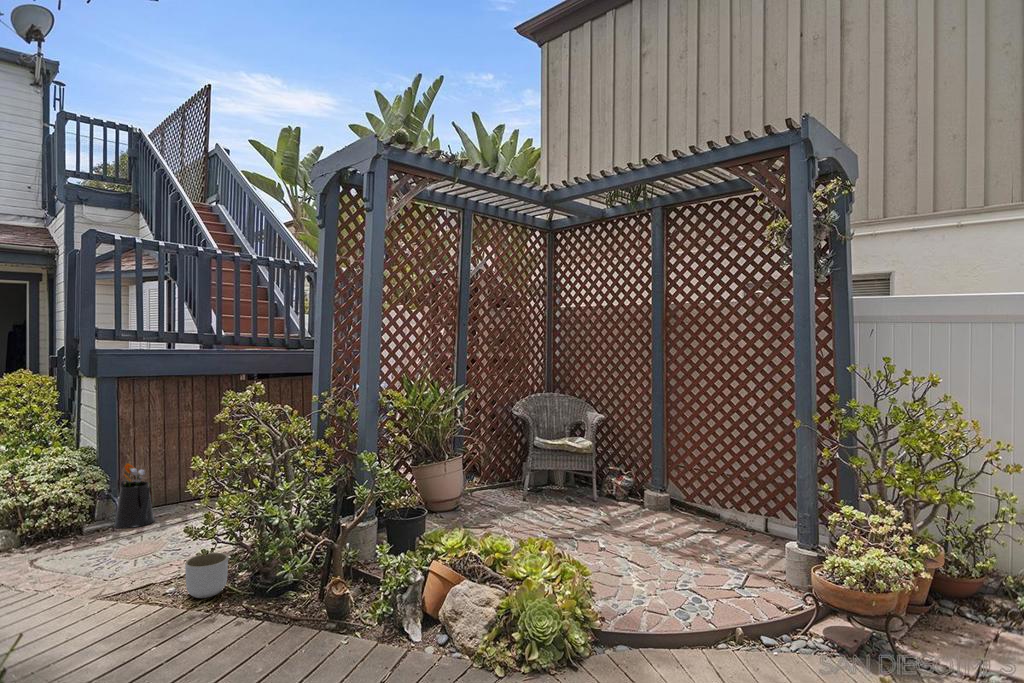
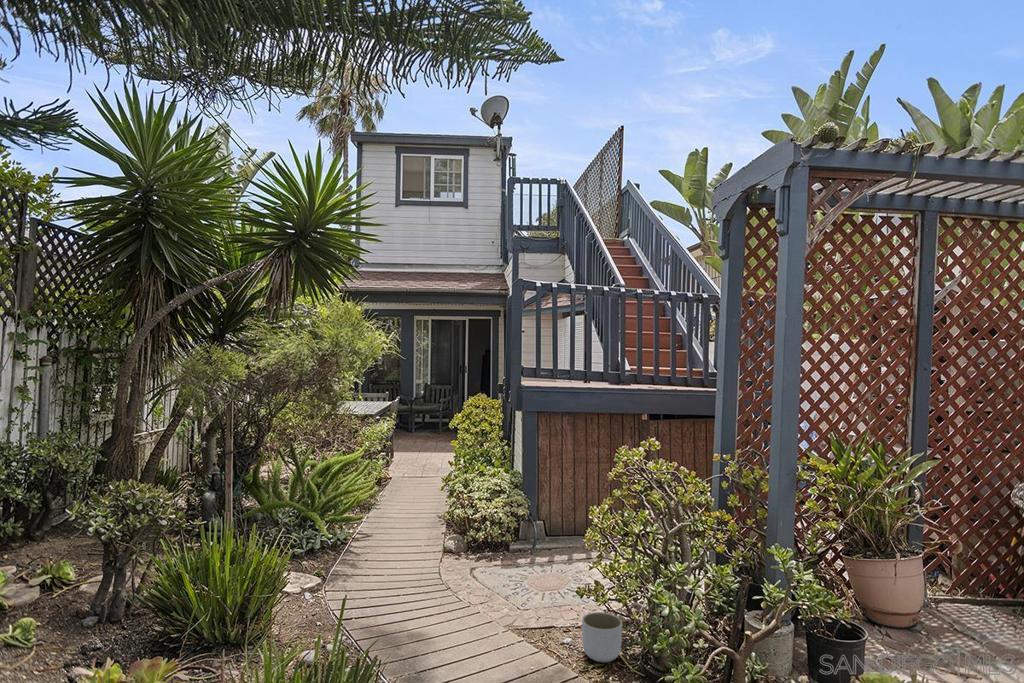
watering can: present [114,464,155,528] -> none [532,493,564,558]

